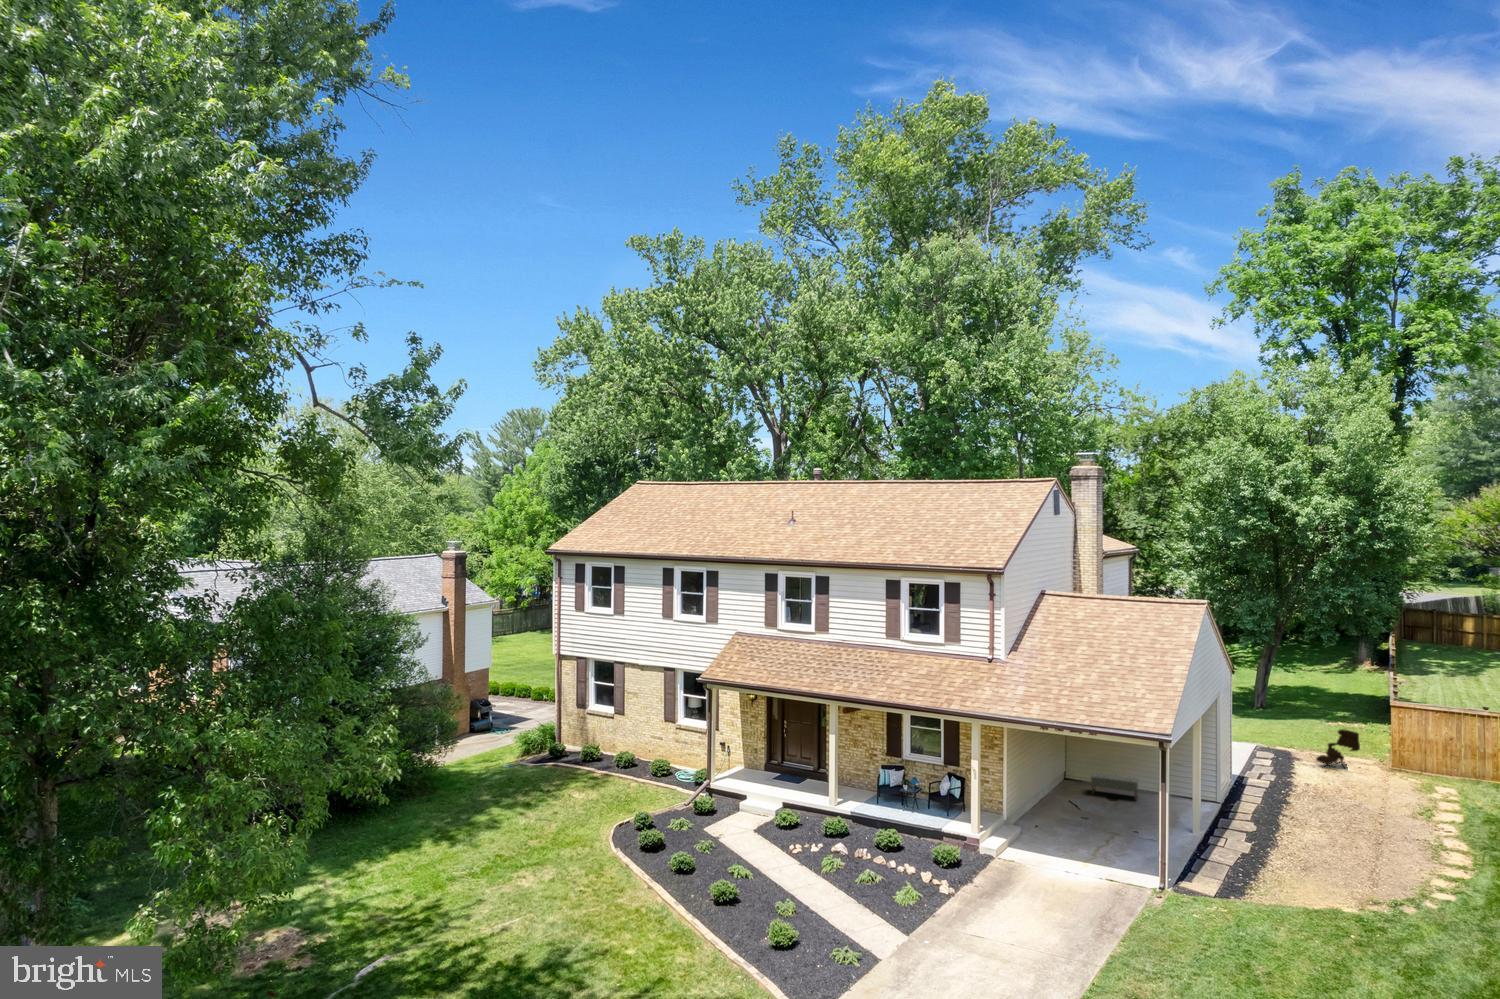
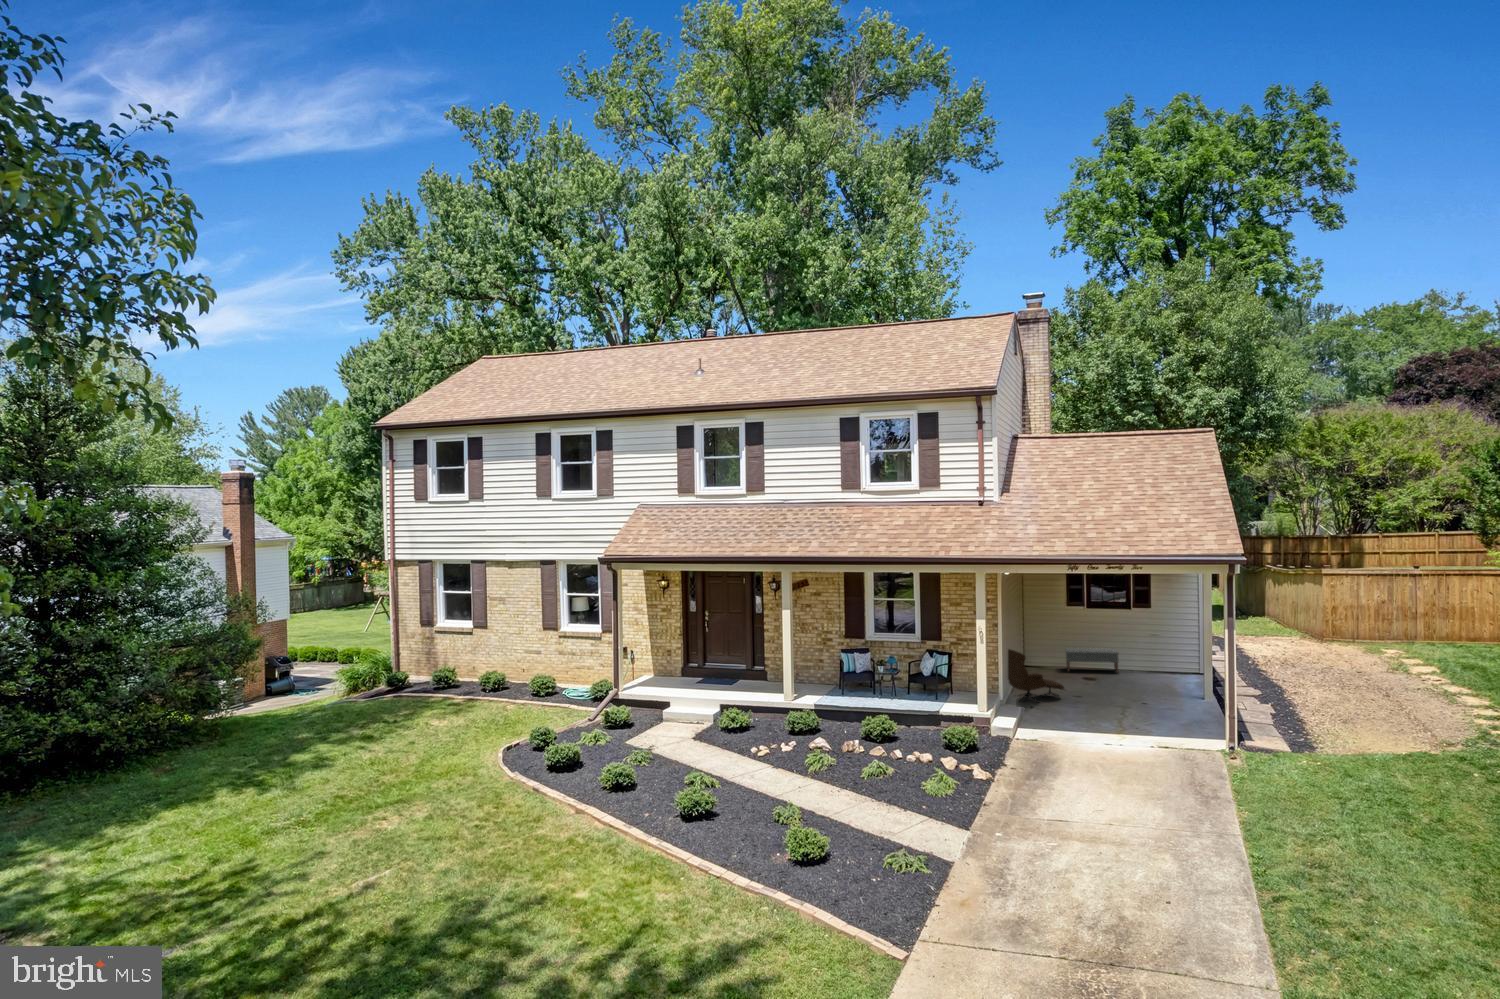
lounge chair: present [1316,729,1360,768] -> present [1008,649,1064,703]

